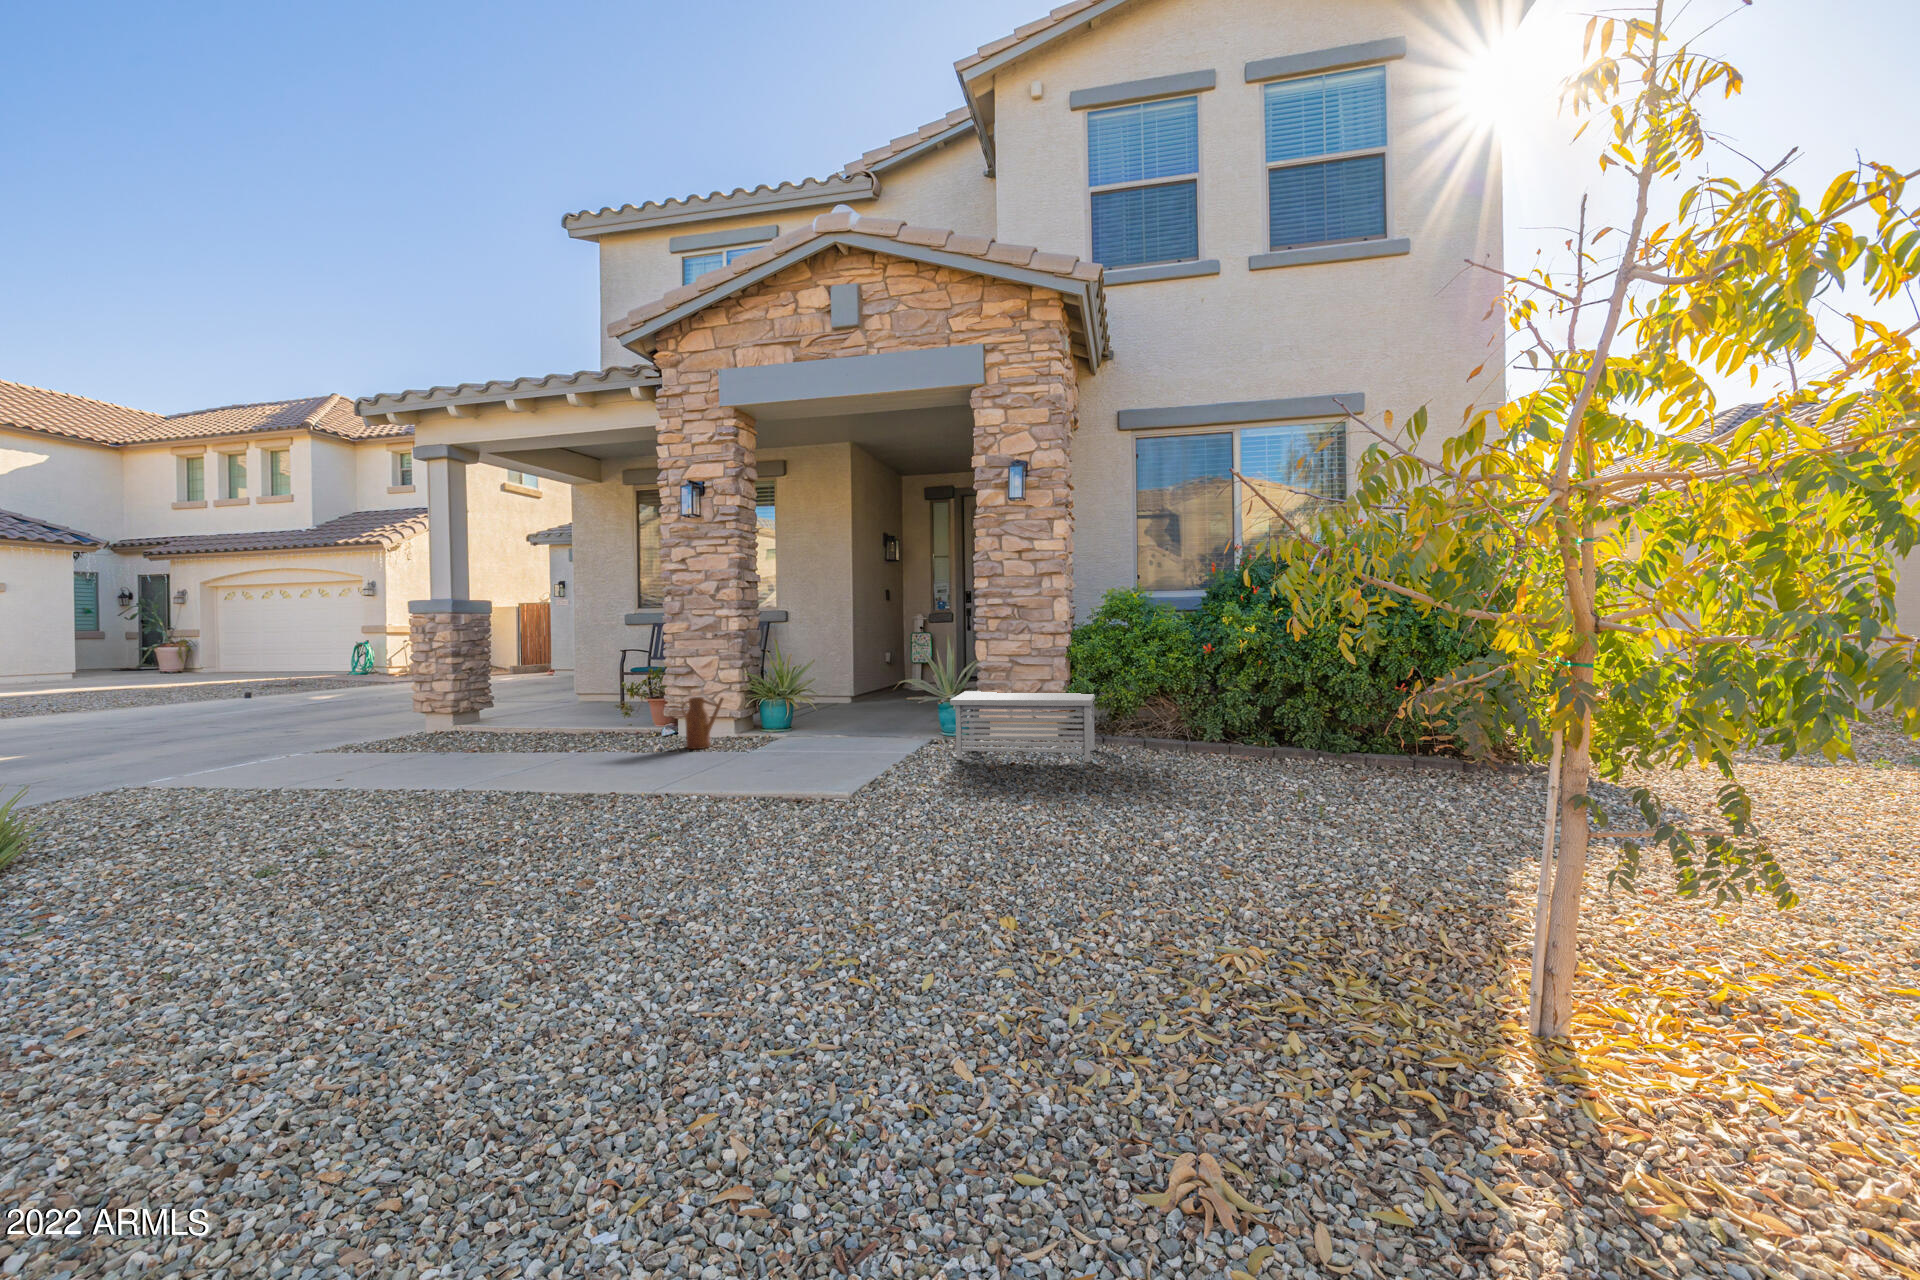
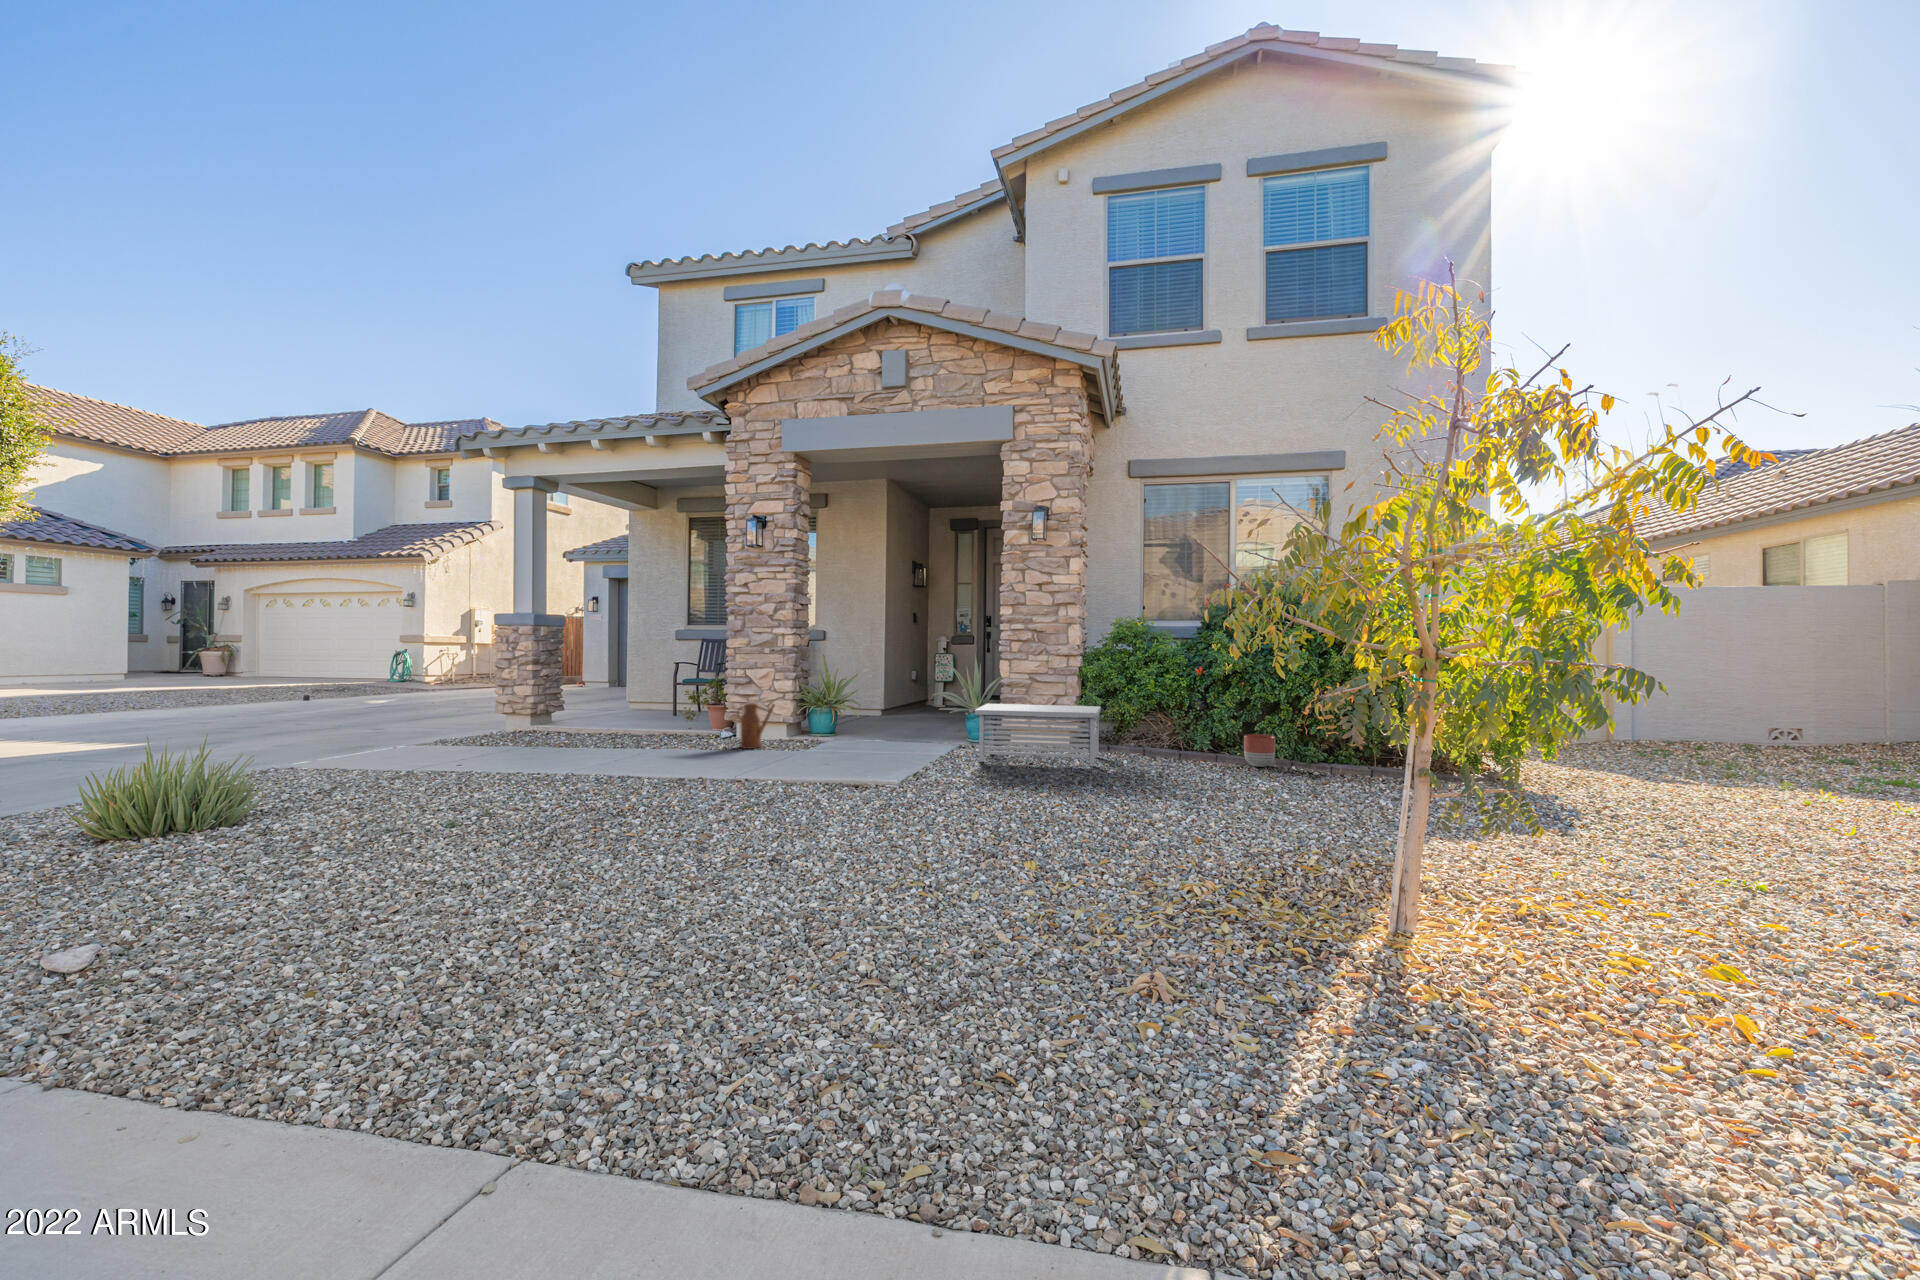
planter: none [1263,720,1300,758] -> present [1244,734,1276,767]

